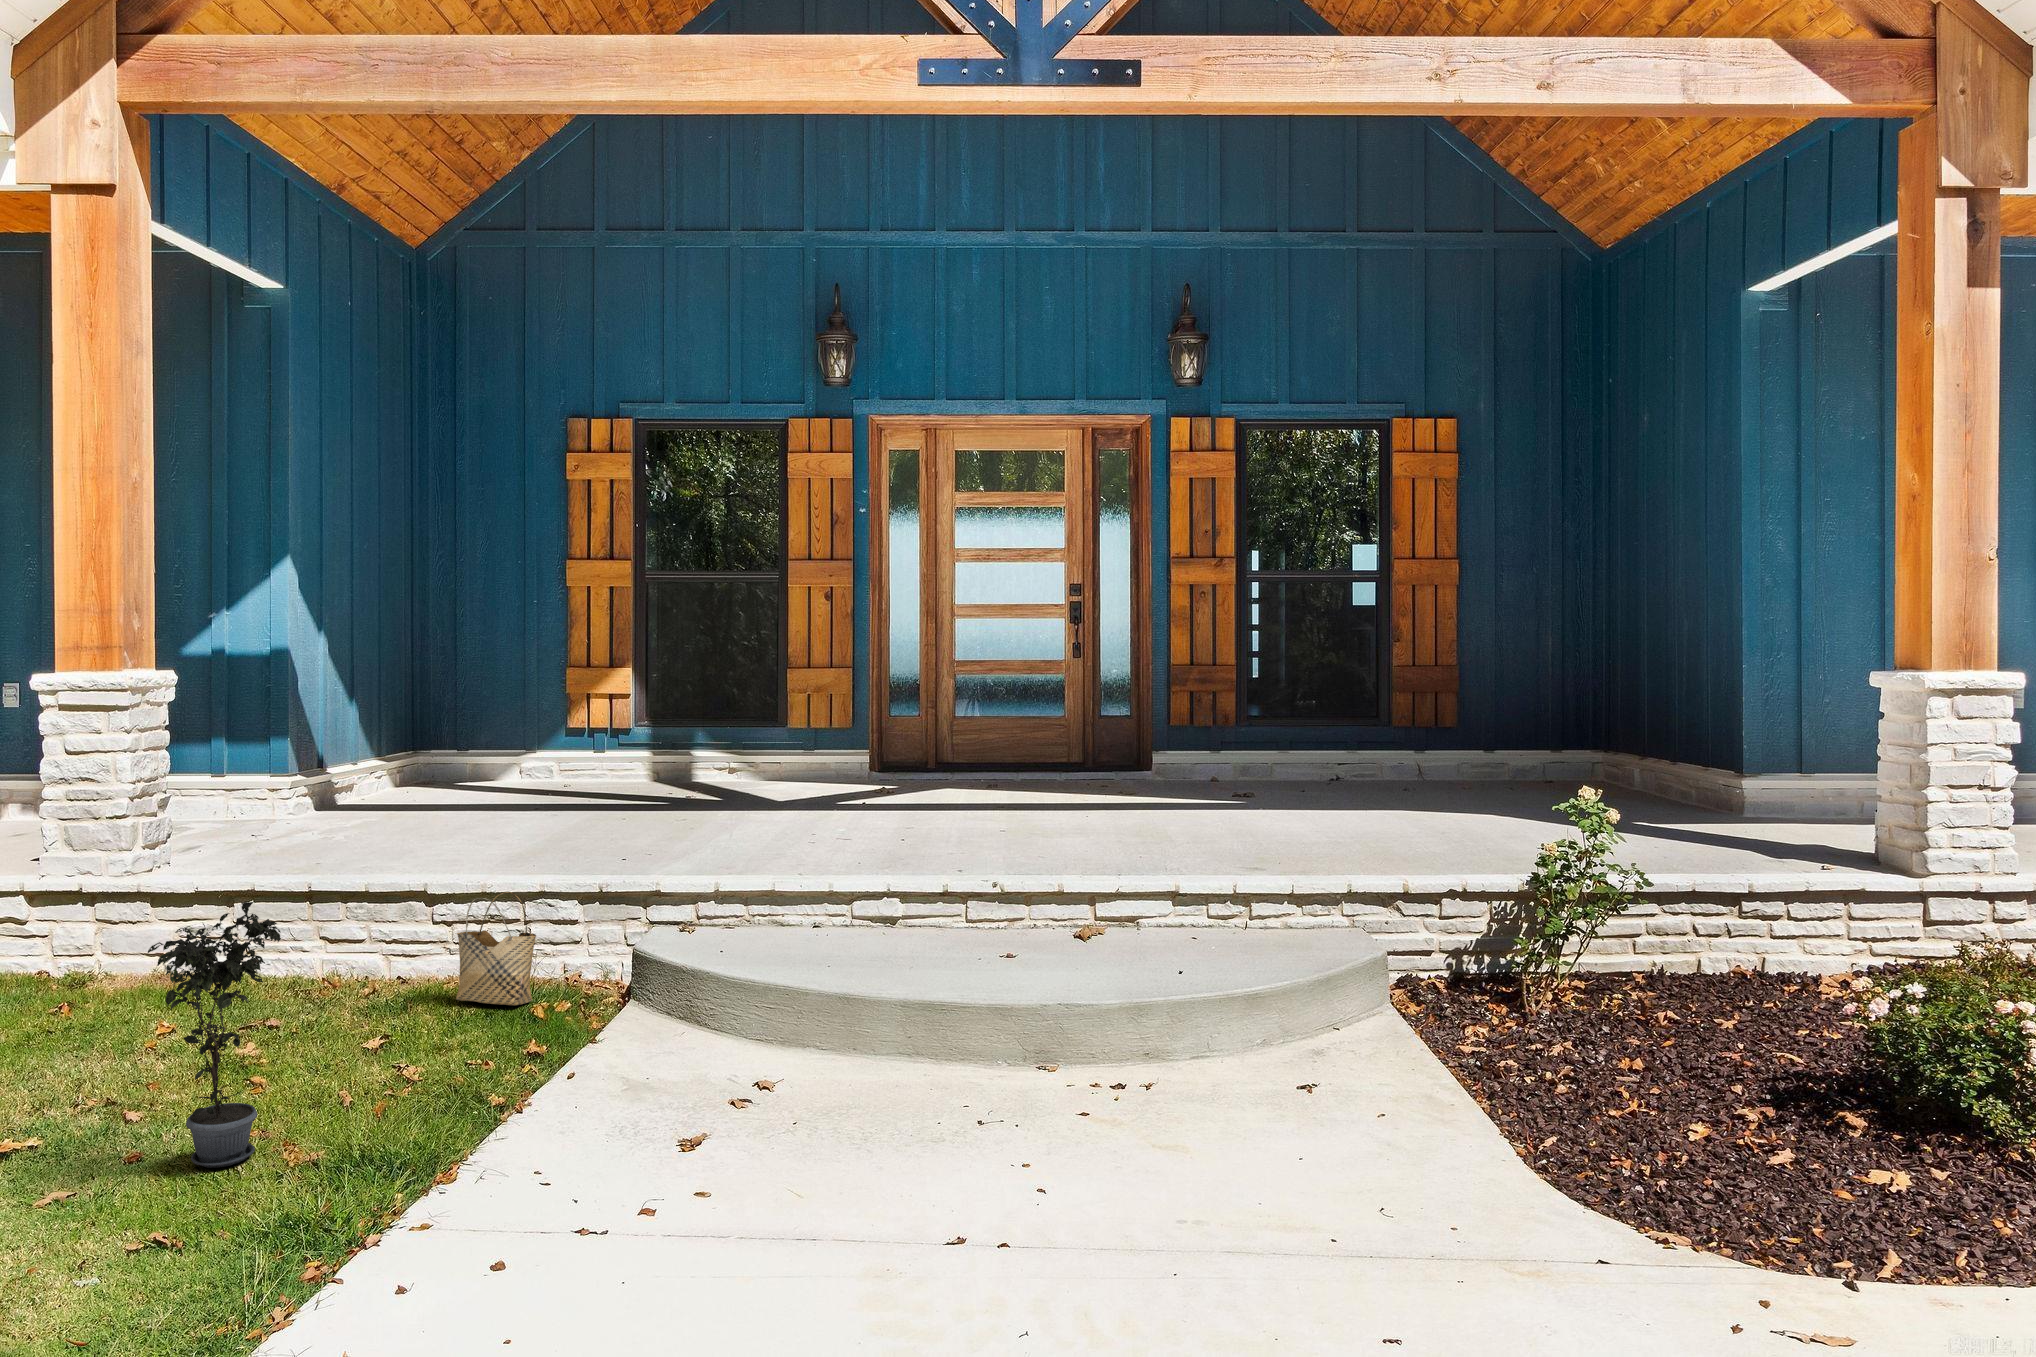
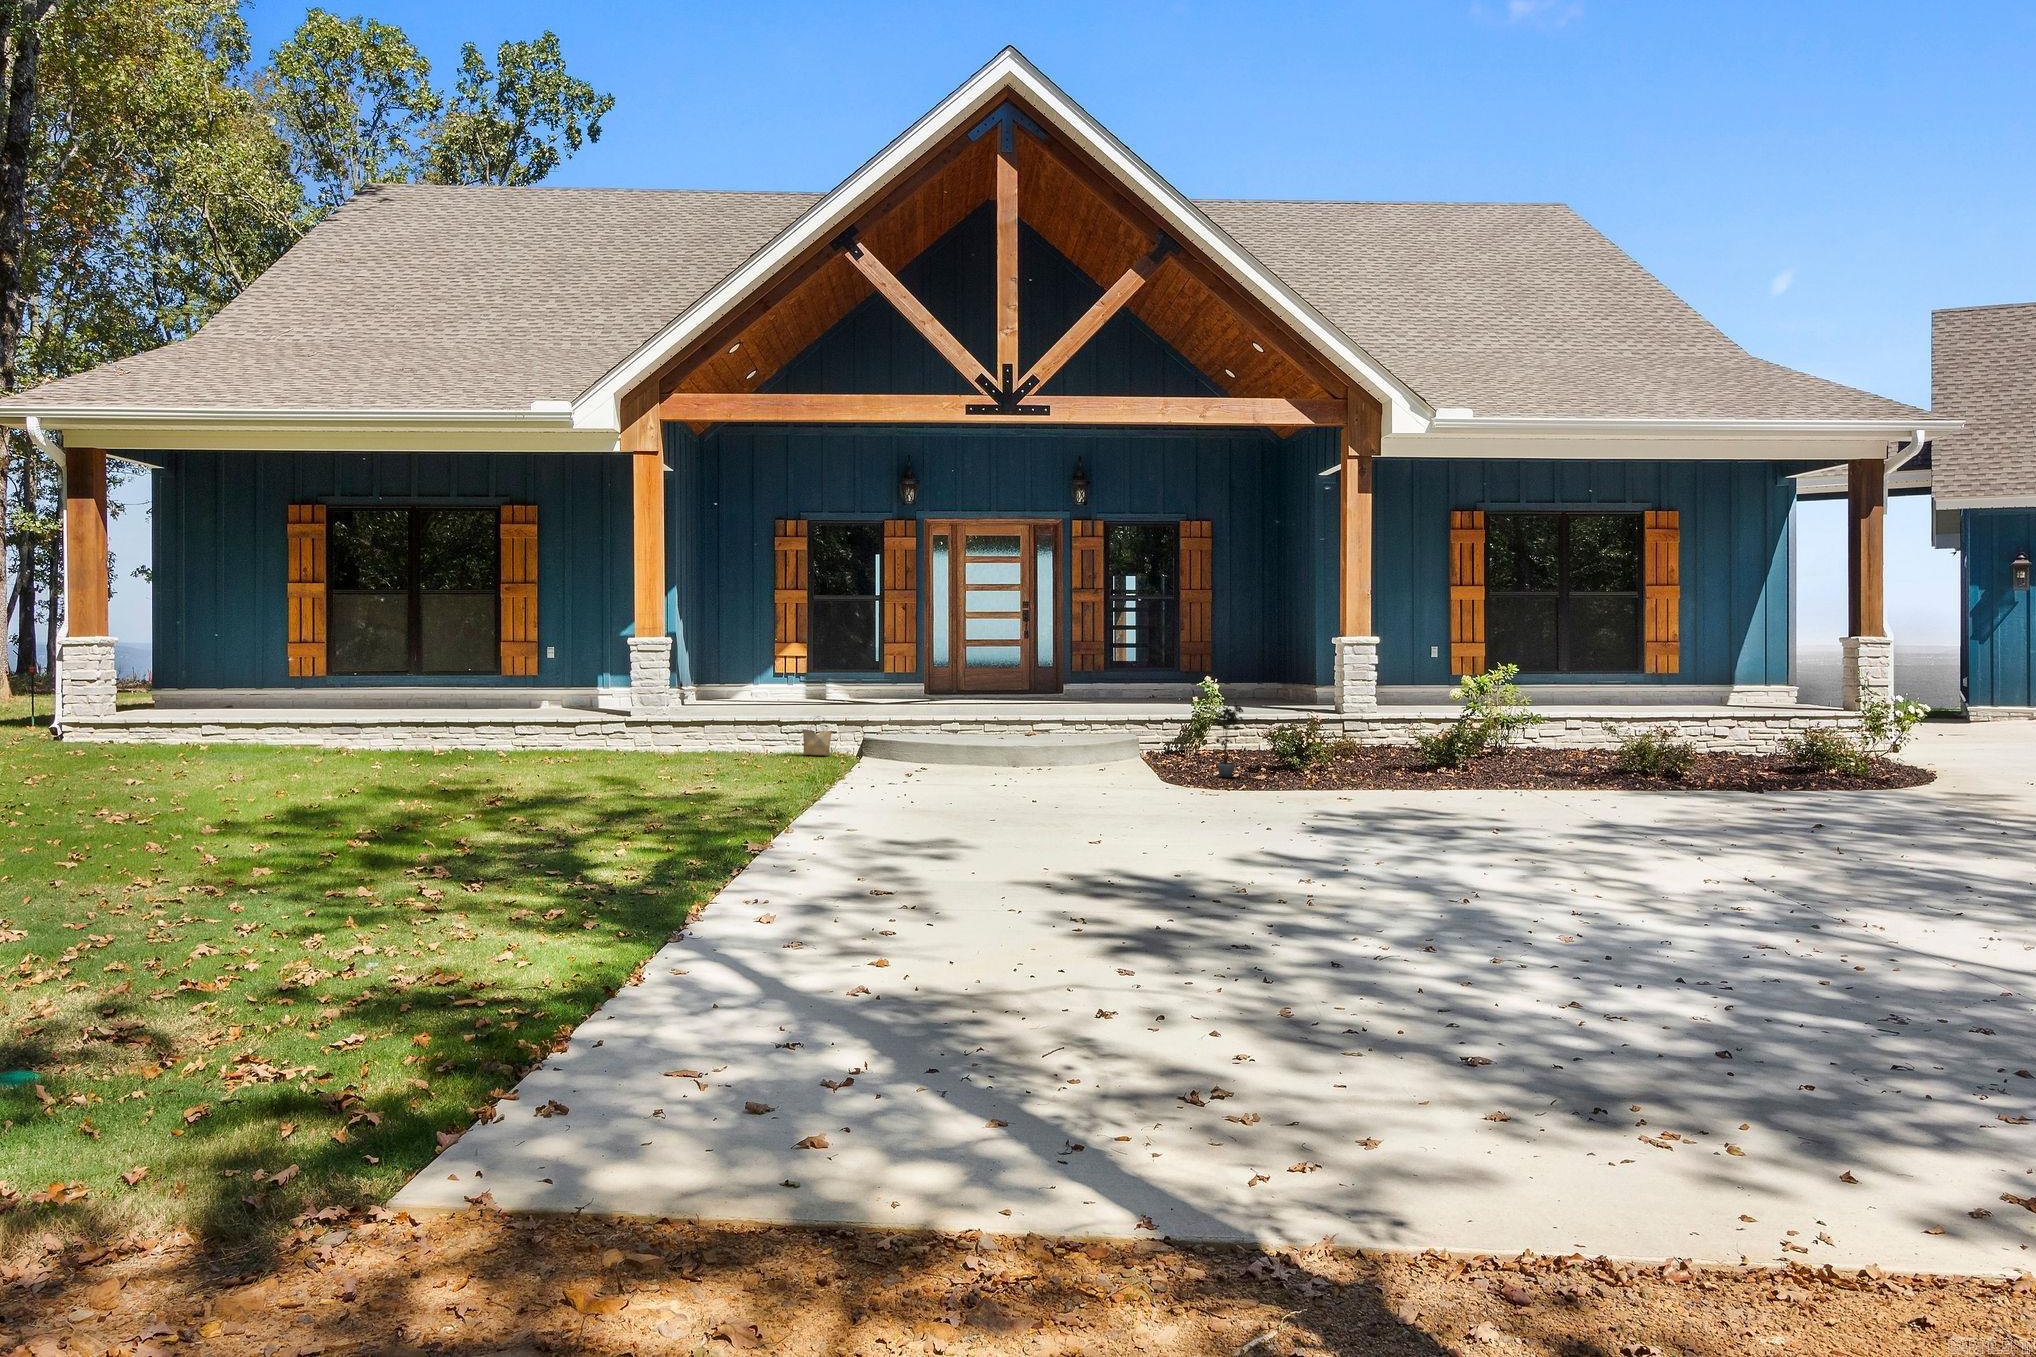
potted plant: present [148,902,281,1168] -> present [1215,702,1244,778]

